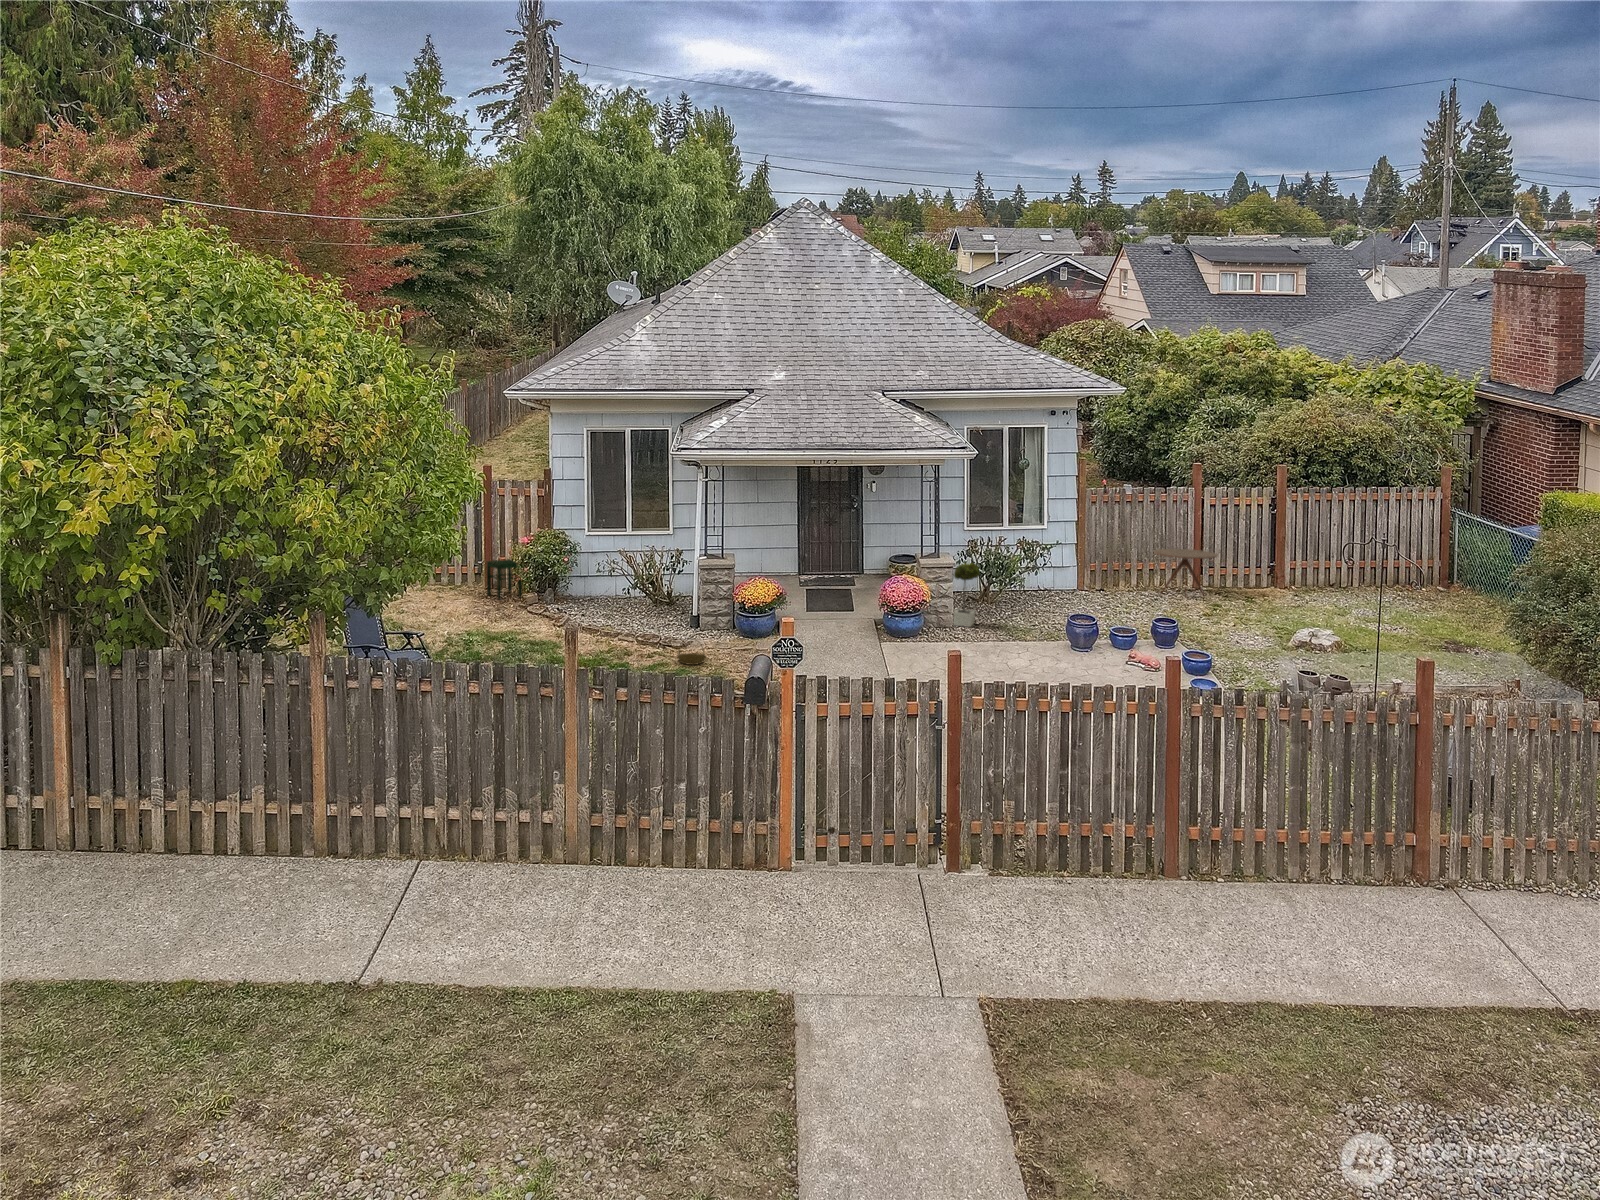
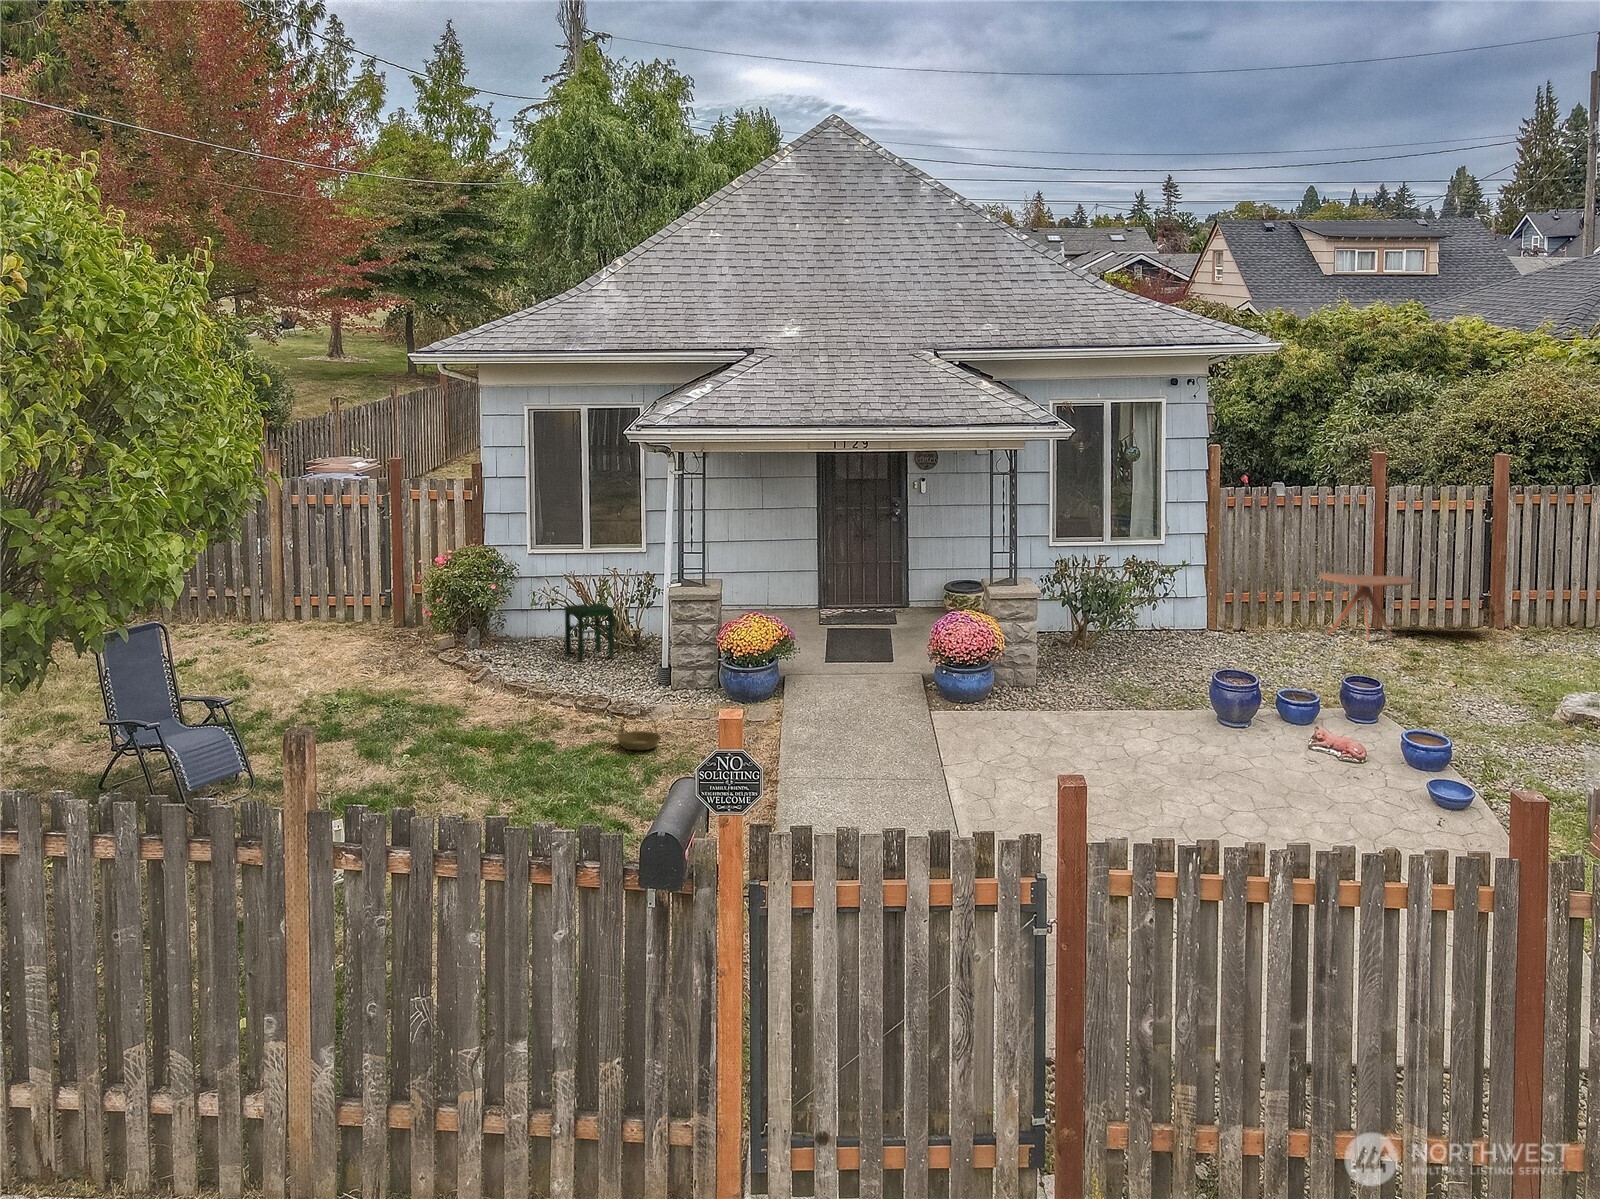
stool: present [486,559,522,600] -> present [565,603,614,662]
potted tree: present [953,563,980,627] -> none [1037,592,1077,687]

